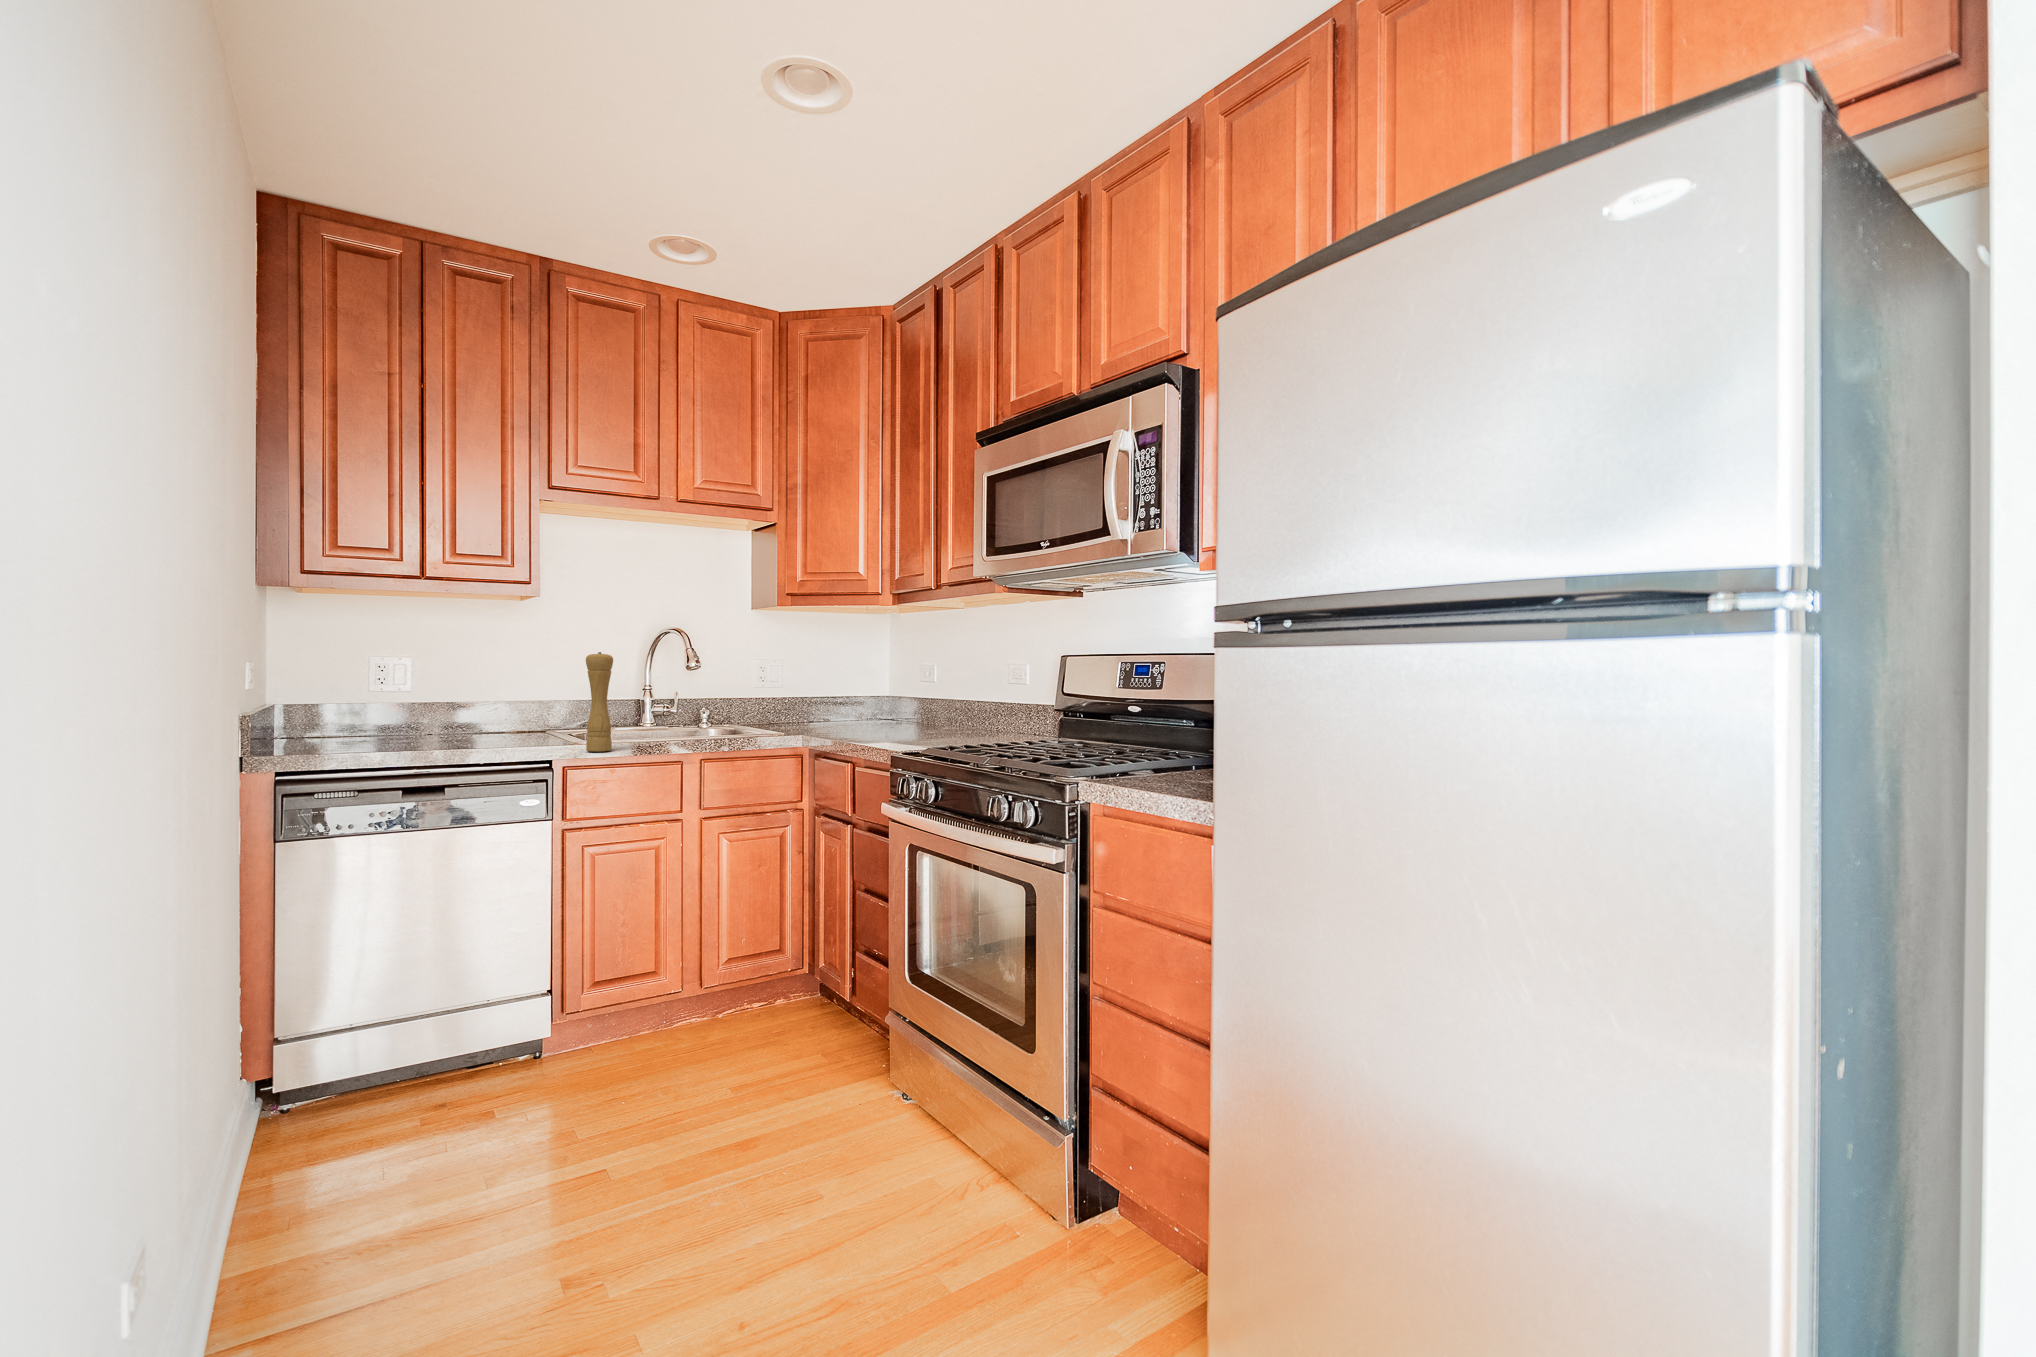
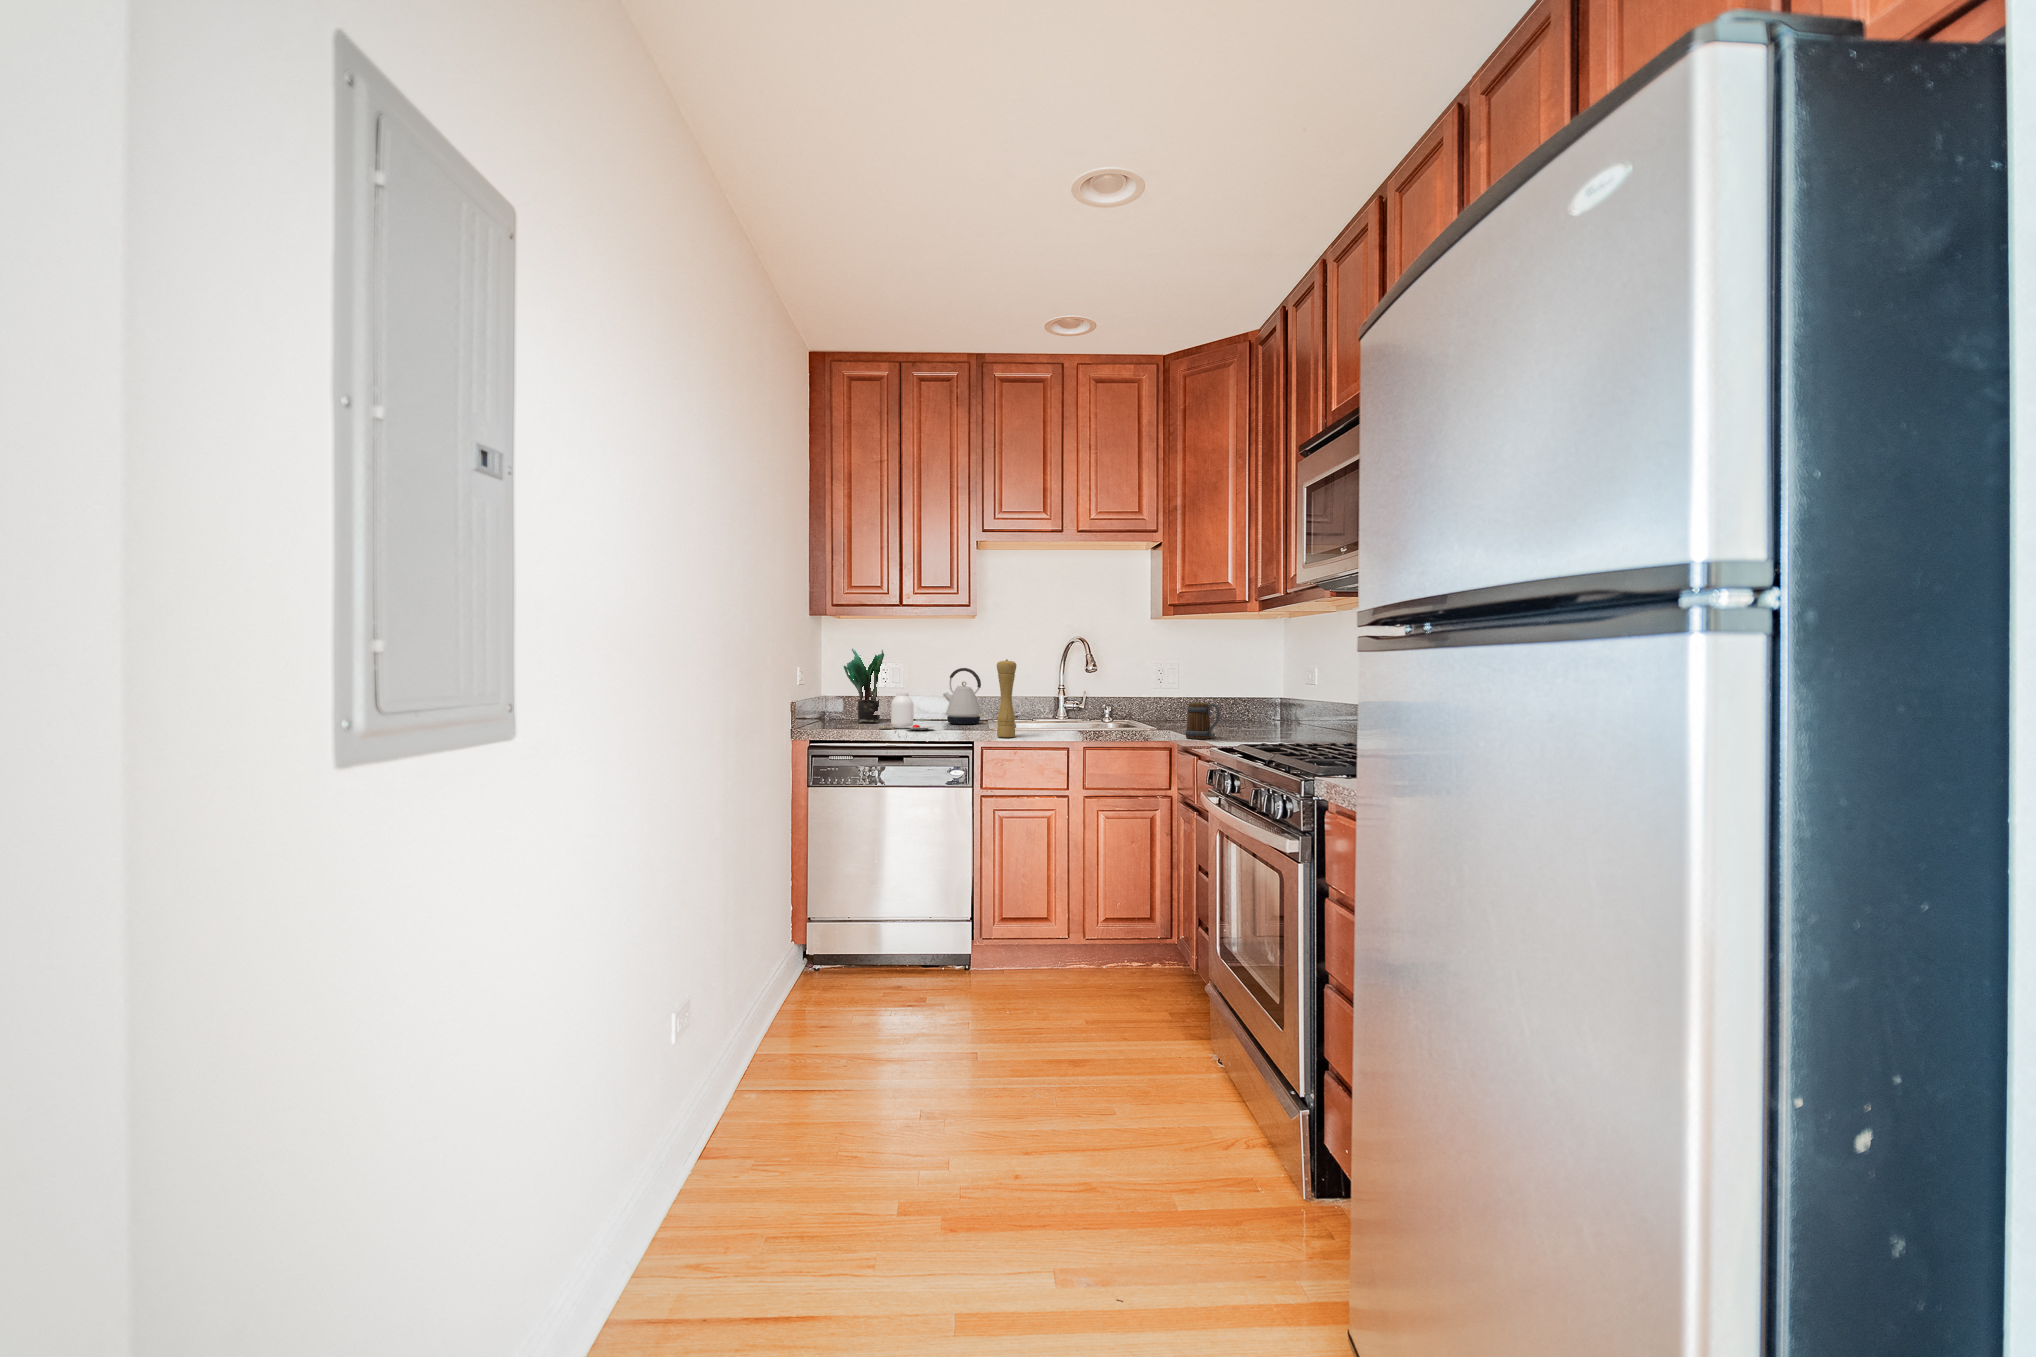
potted plant: none [308,632,386,741] -> present [844,648,884,723]
kettle: none [478,664,541,737] -> present [943,668,983,724]
jar: none [387,697,480,747] -> present [880,693,934,730]
mug: none [819,703,859,743] -> present [1185,703,1220,739]

